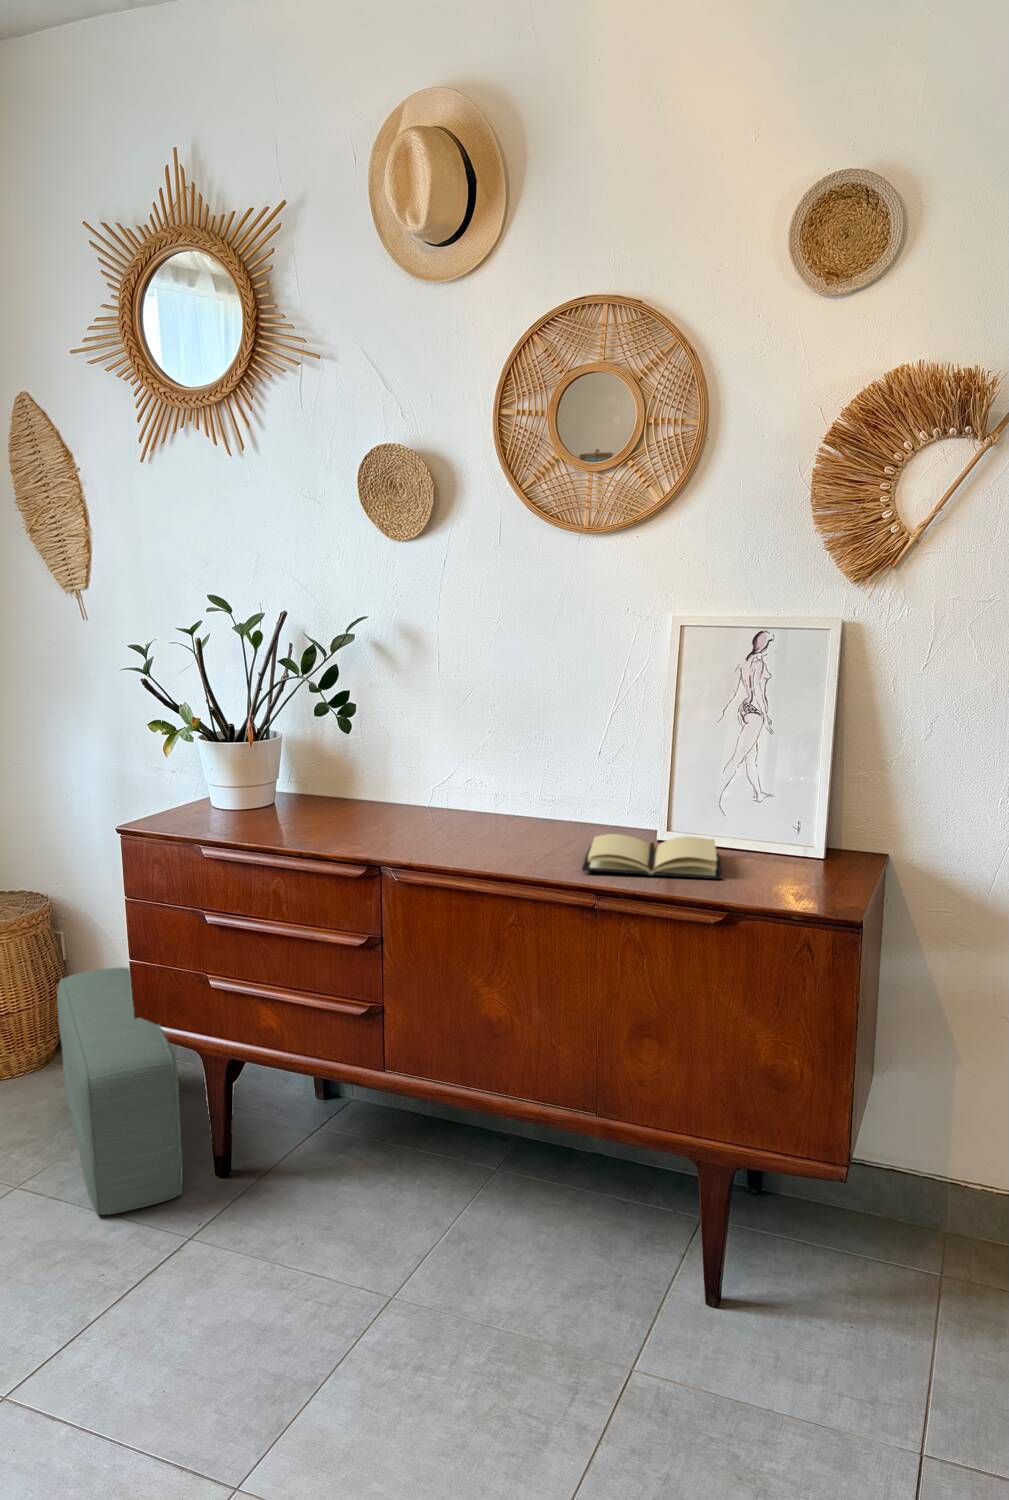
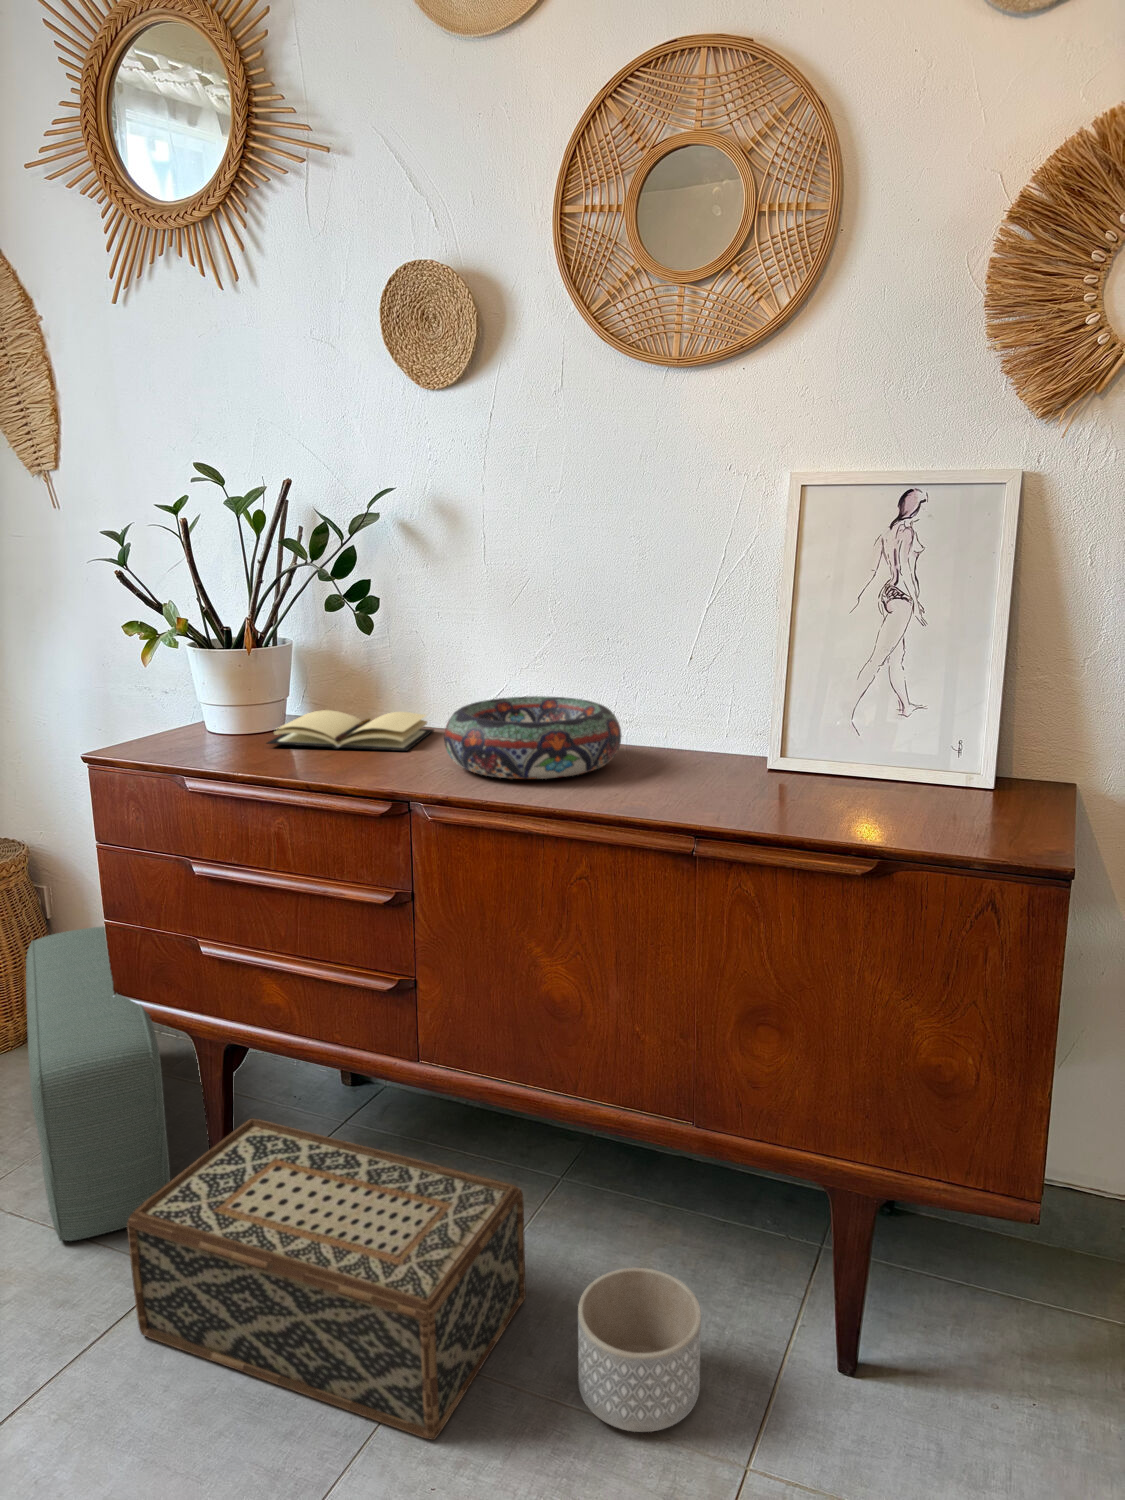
decorative bowl: none [406,784,544,850] -> present [444,696,621,779]
book: present [582,834,721,879] -> present [267,710,434,751]
woven basket: none [162,1117,467,1348] -> present [127,1118,526,1440]
planter: none [506,1226,598,1343] -> present [578,1268,701,1432]

